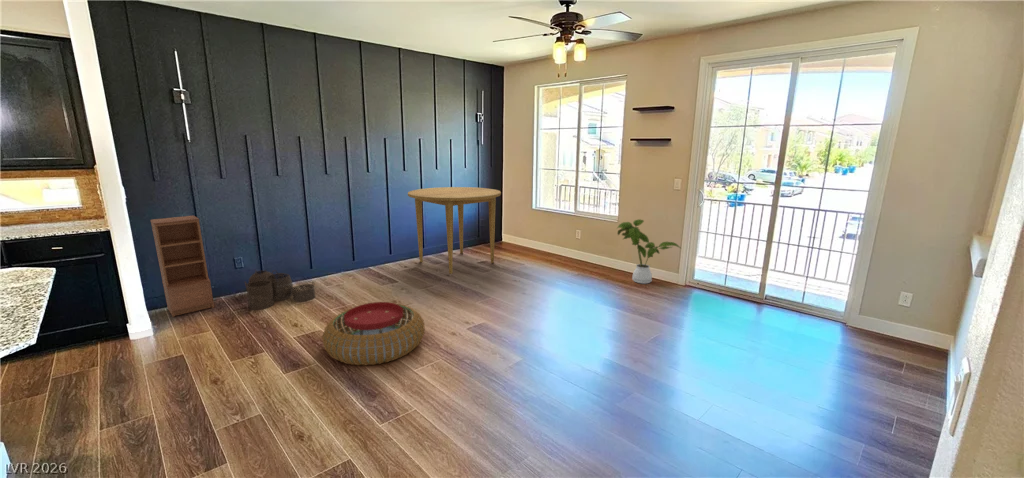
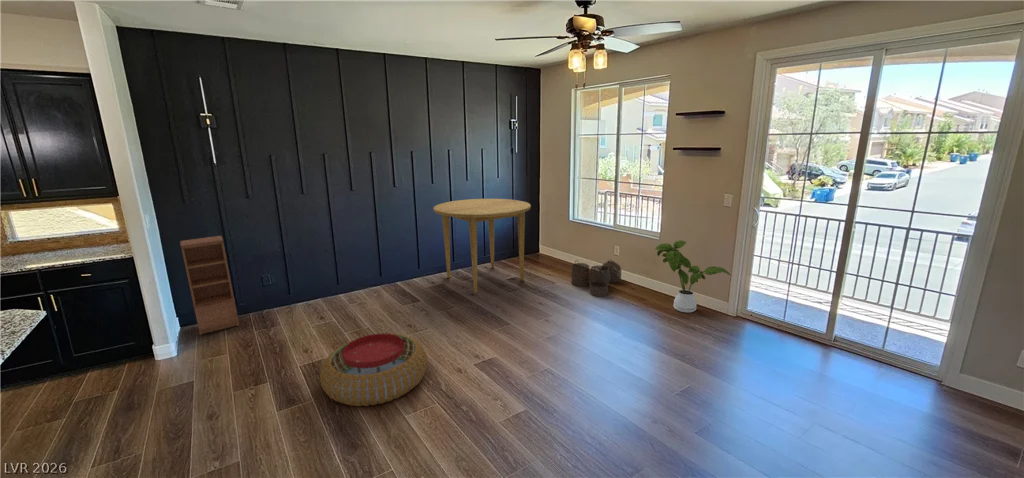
woven basket: present [245,270,315,309] -> present [572,261,621,297]

